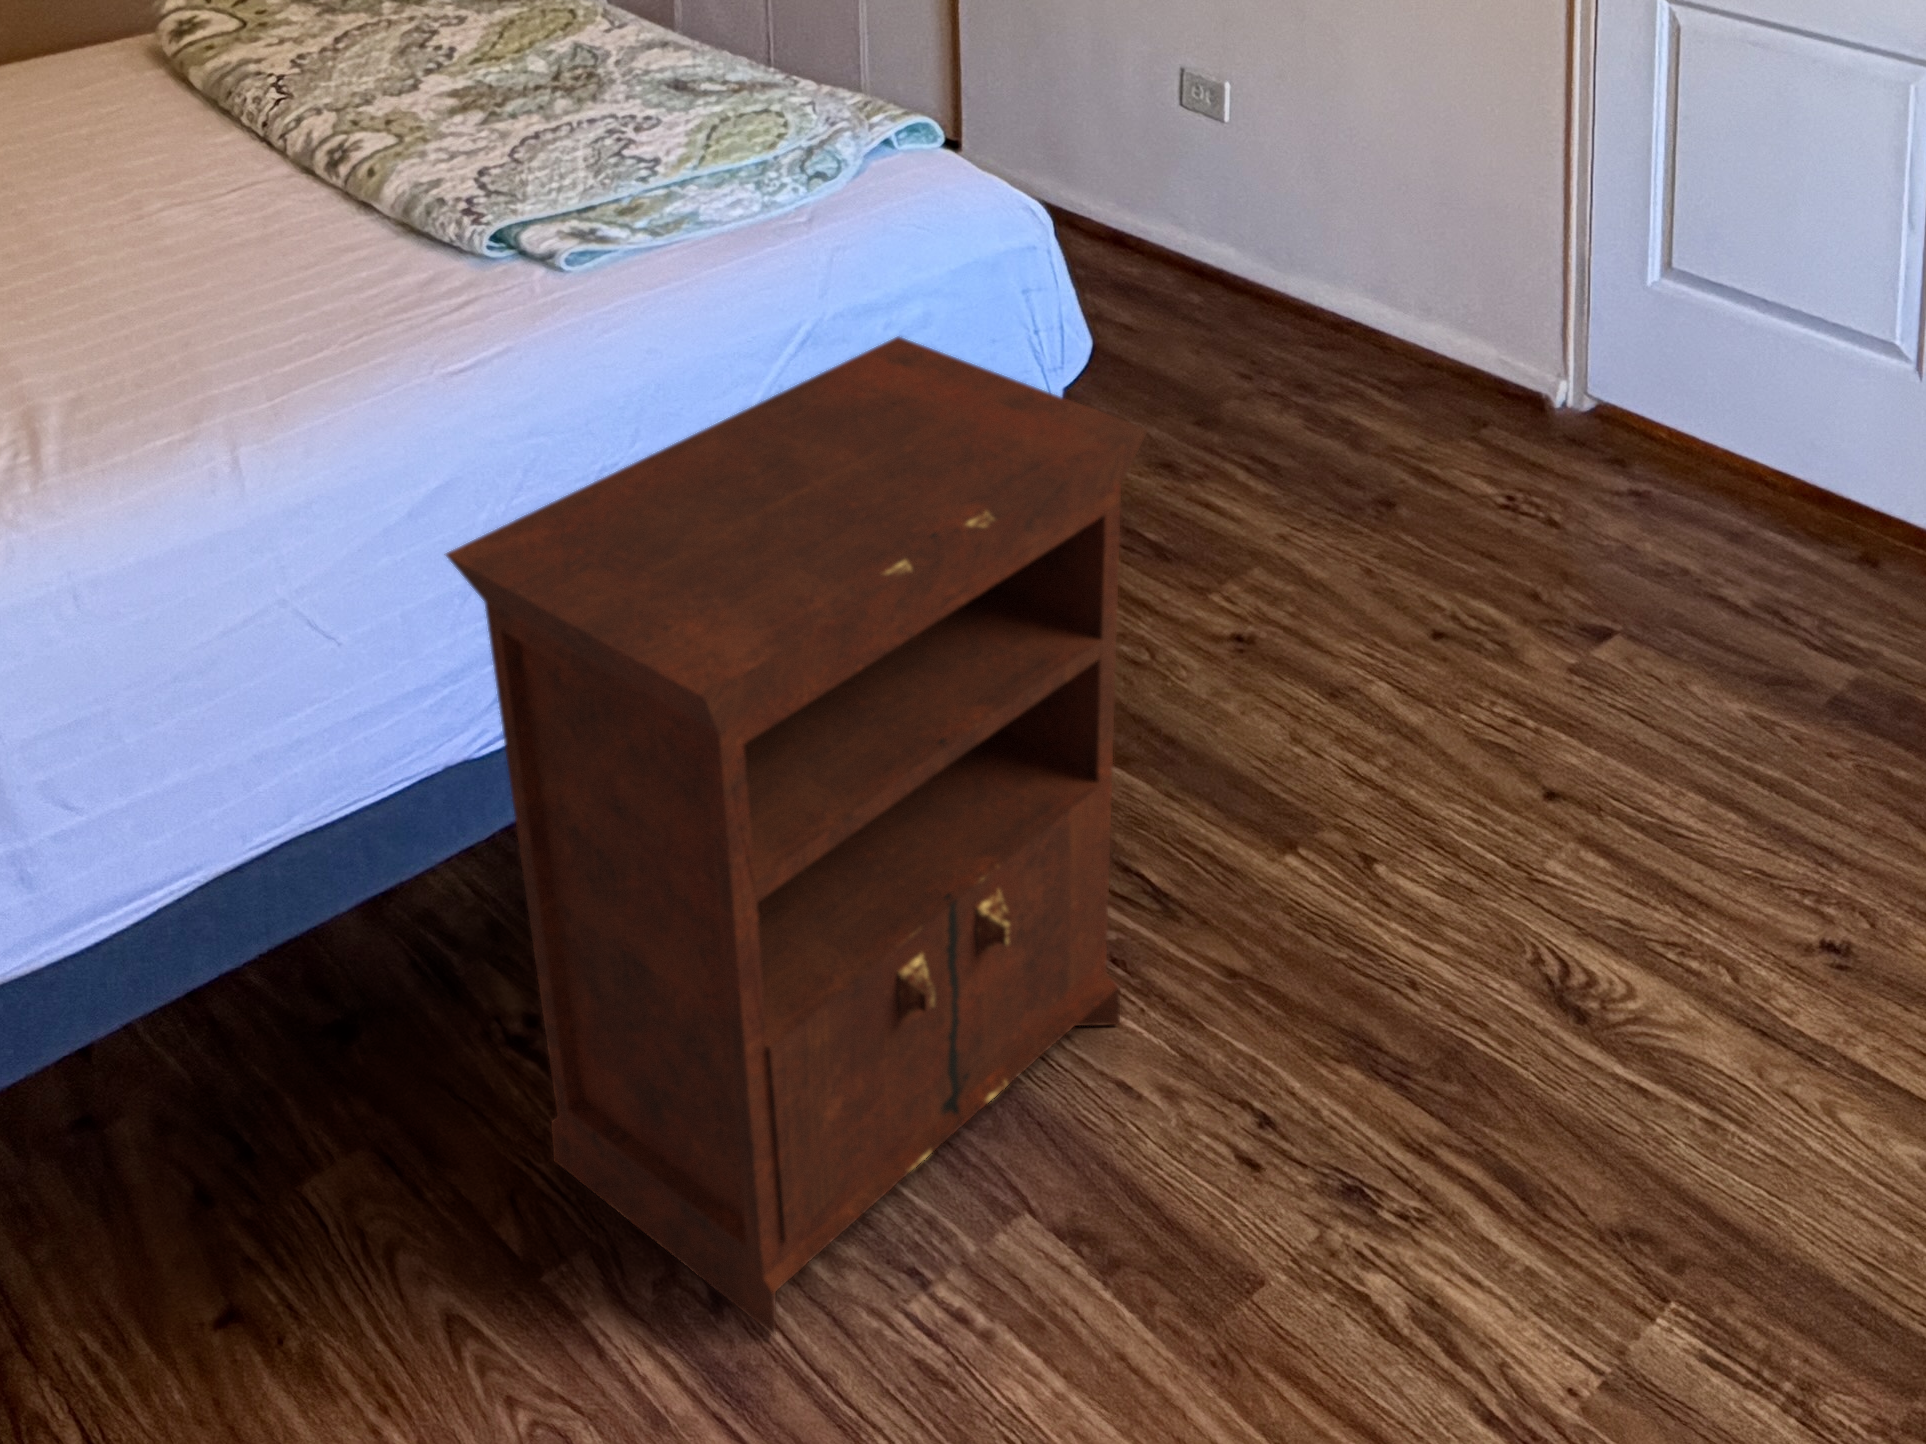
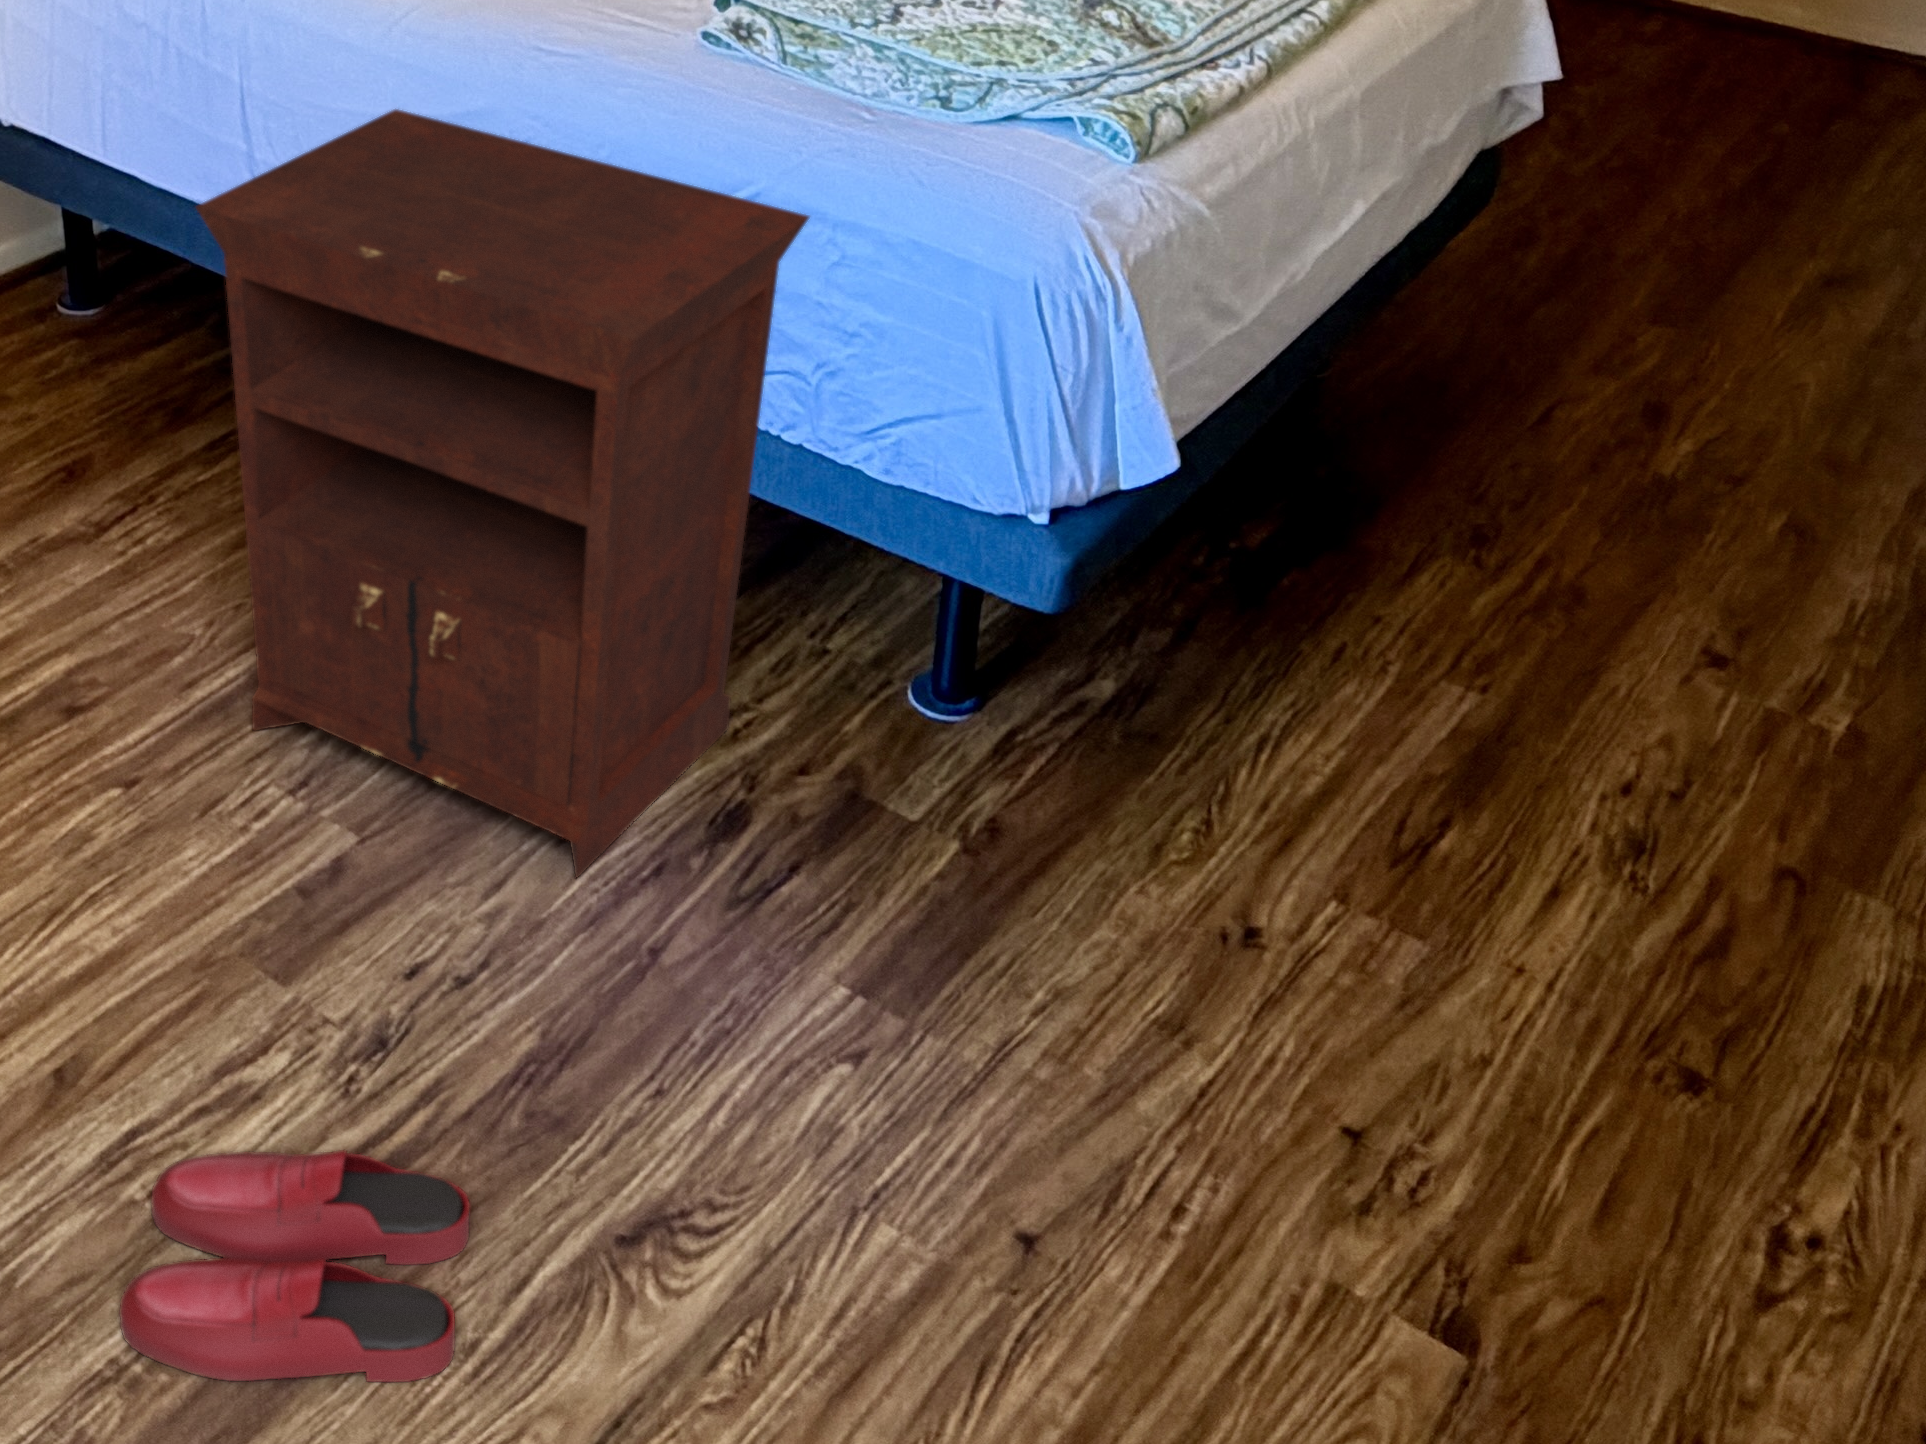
slippers: none [1532,1093,1793,1401] -> present [120,1150,470,1382]

